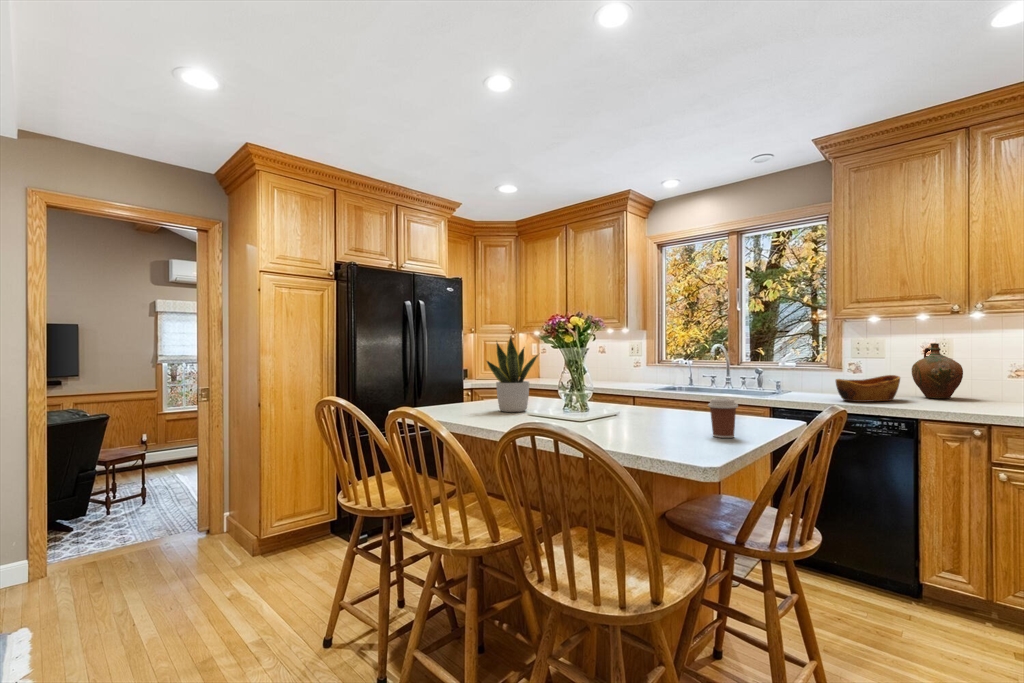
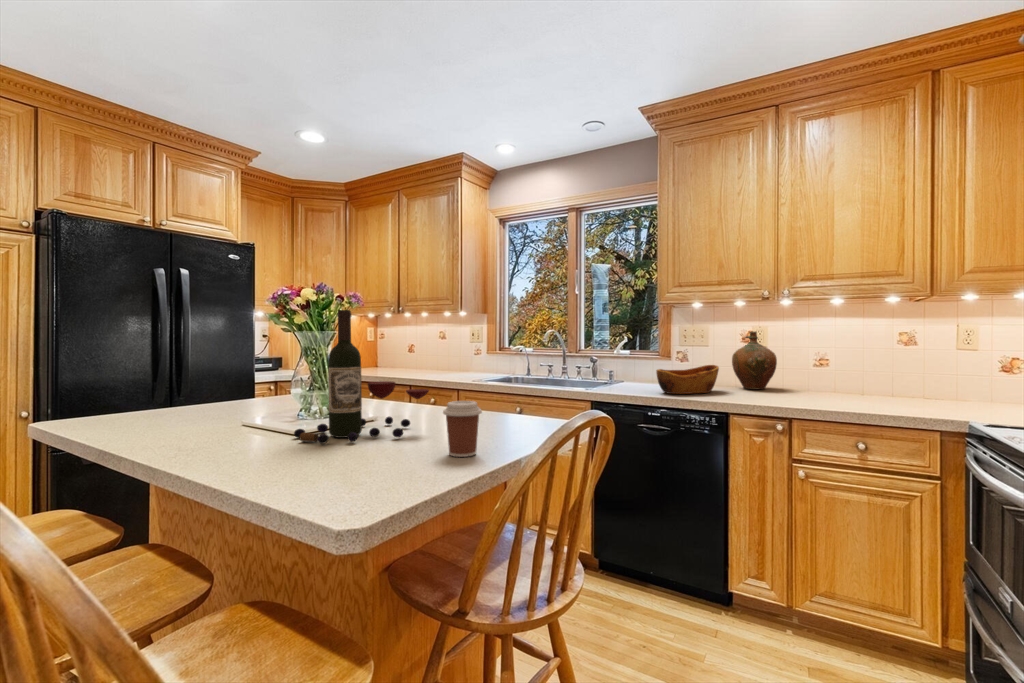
wine bottle: none [582,333,678,428] -> present [294,310,429,444]
potted plant: present [487,336,538,412] -> none [192,311,283,419]

